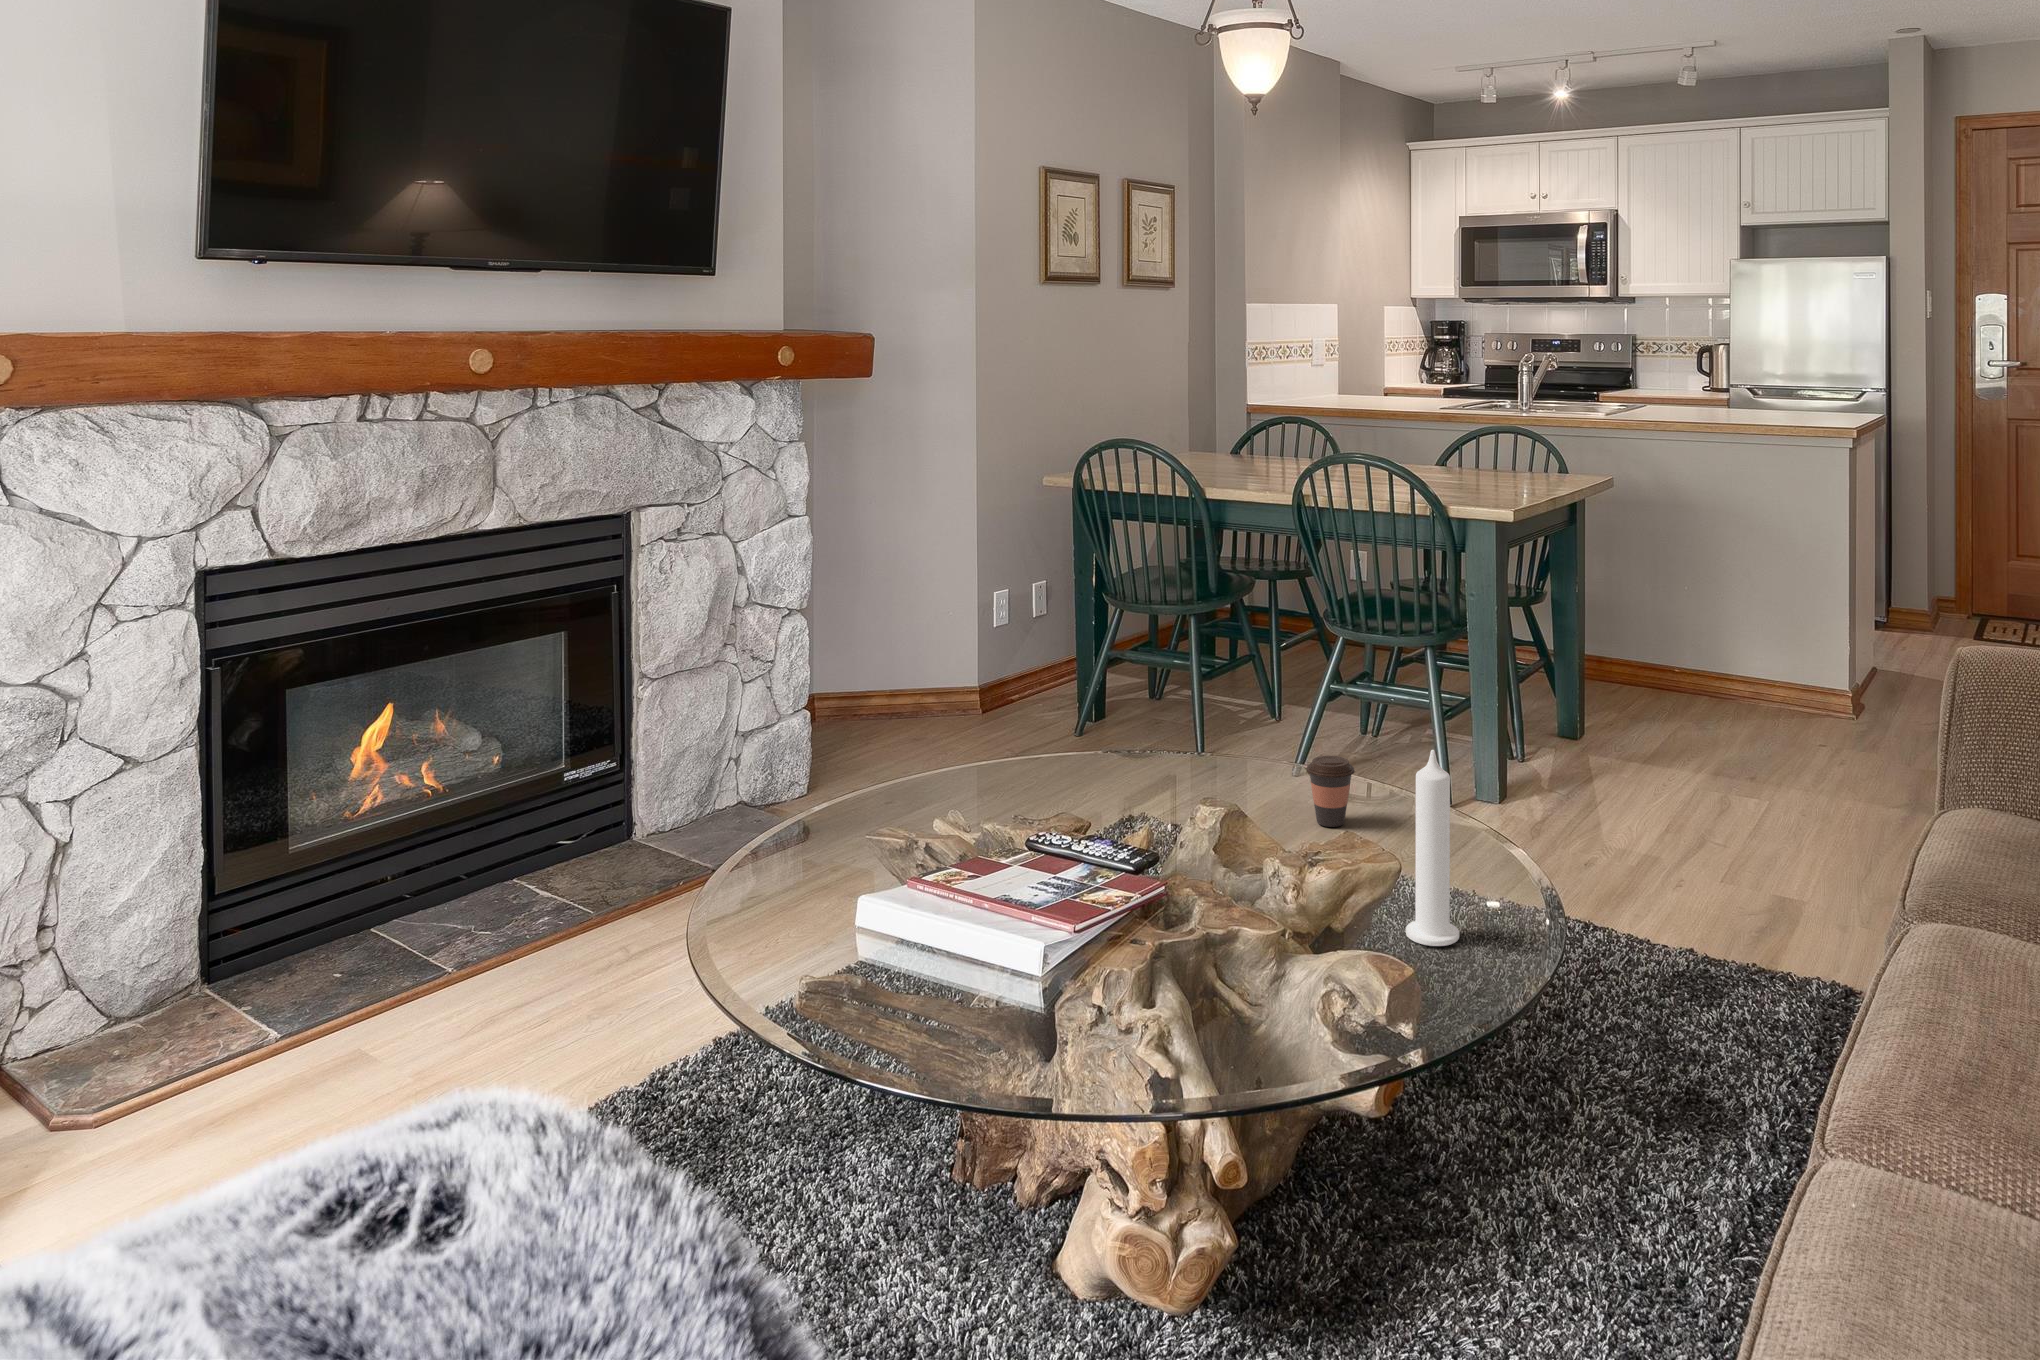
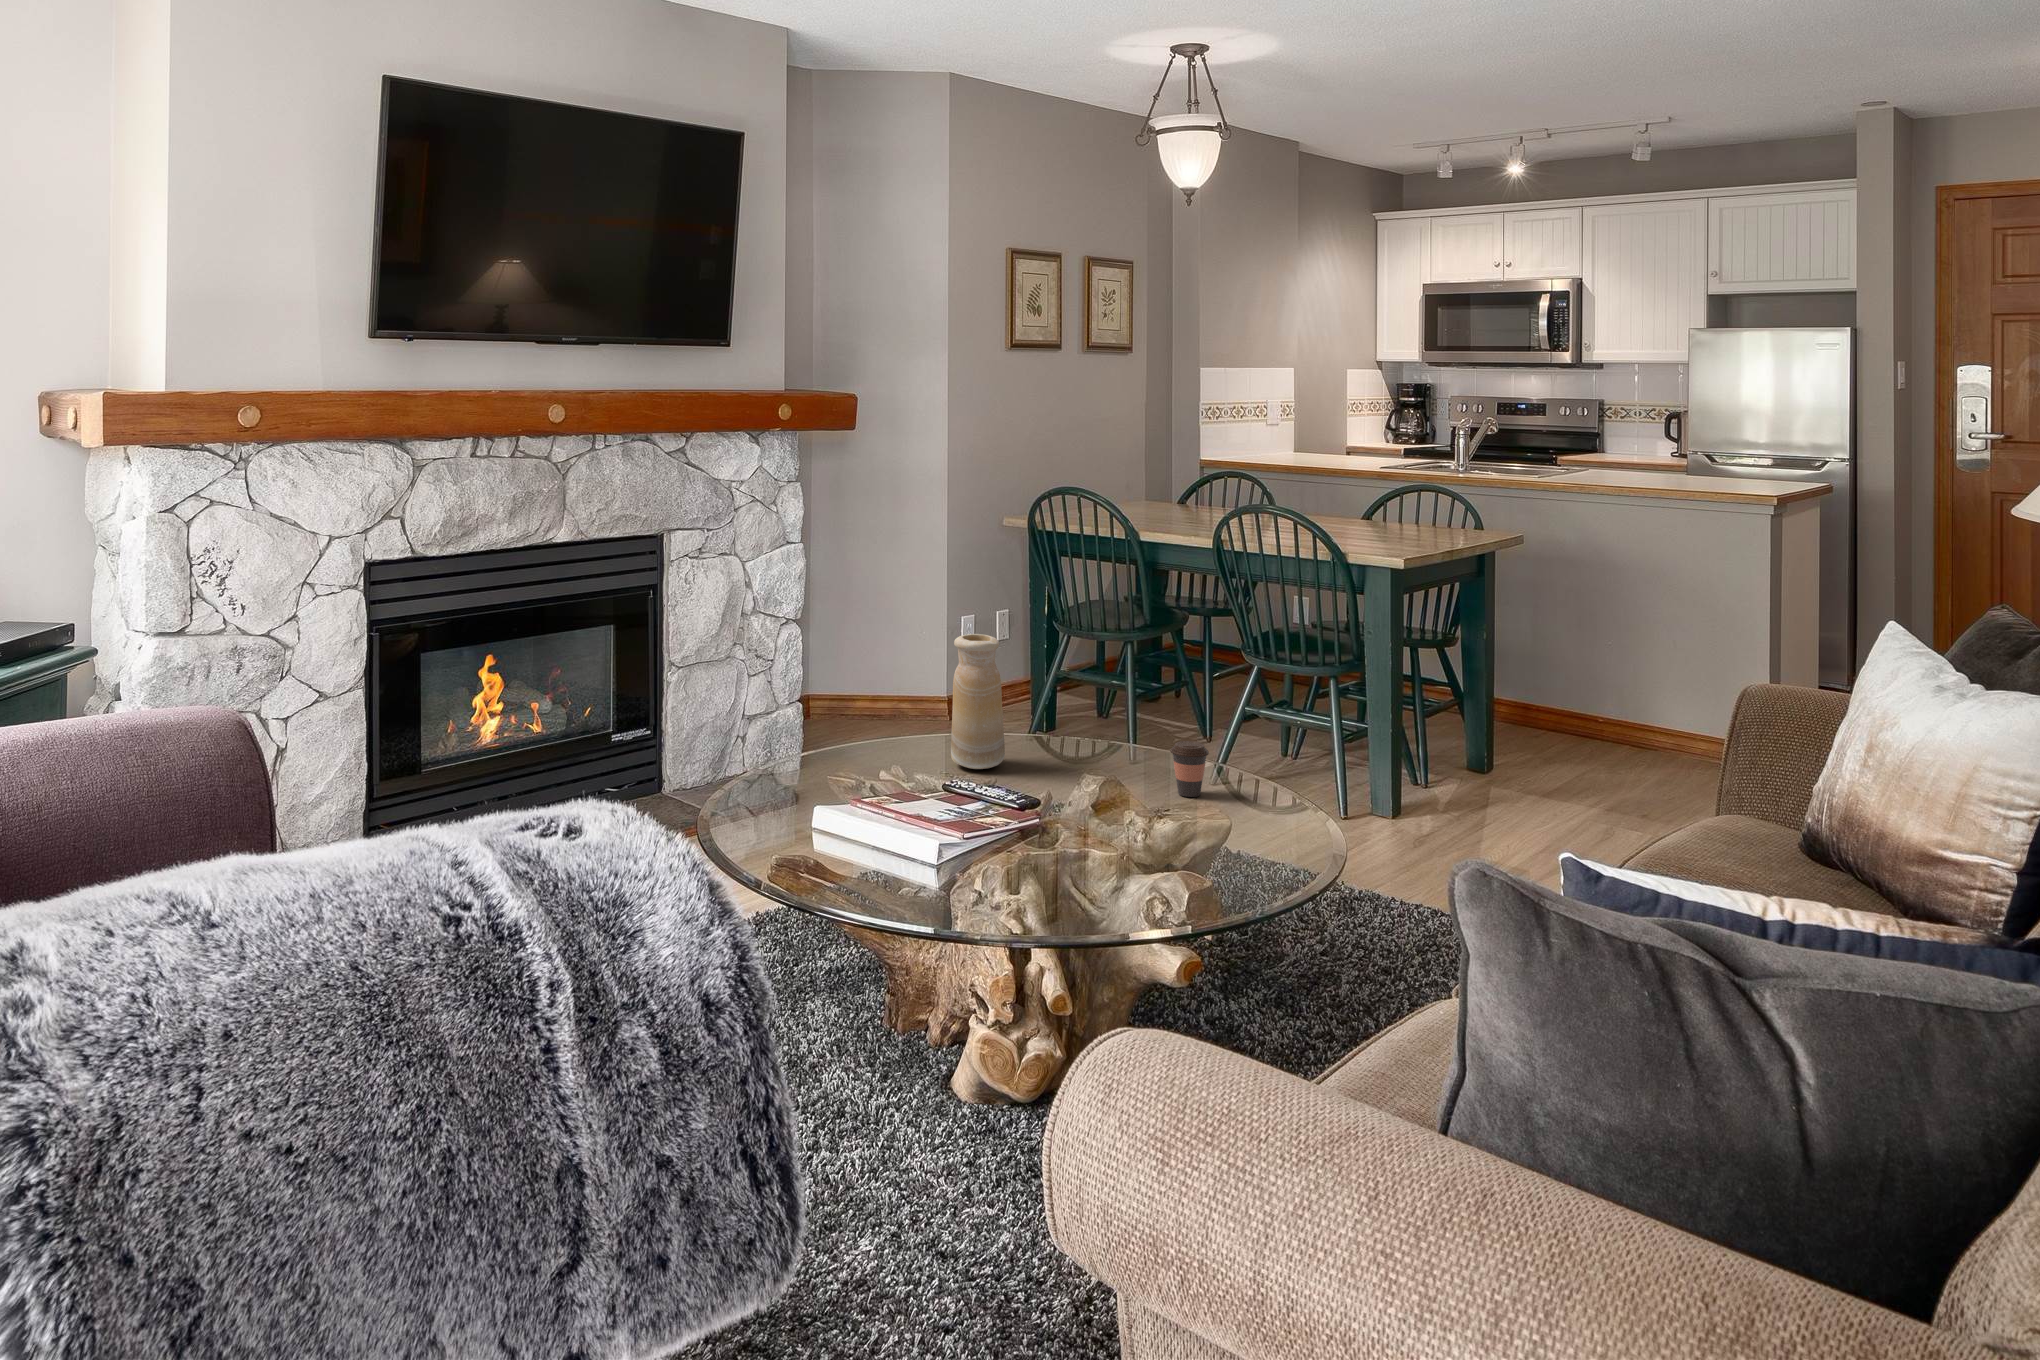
vase: none [1023,632,1092,806] -> present [951,634,1005,769]
candle: present [1406,750,1459,946] -> none [1221,727,1262,876]

